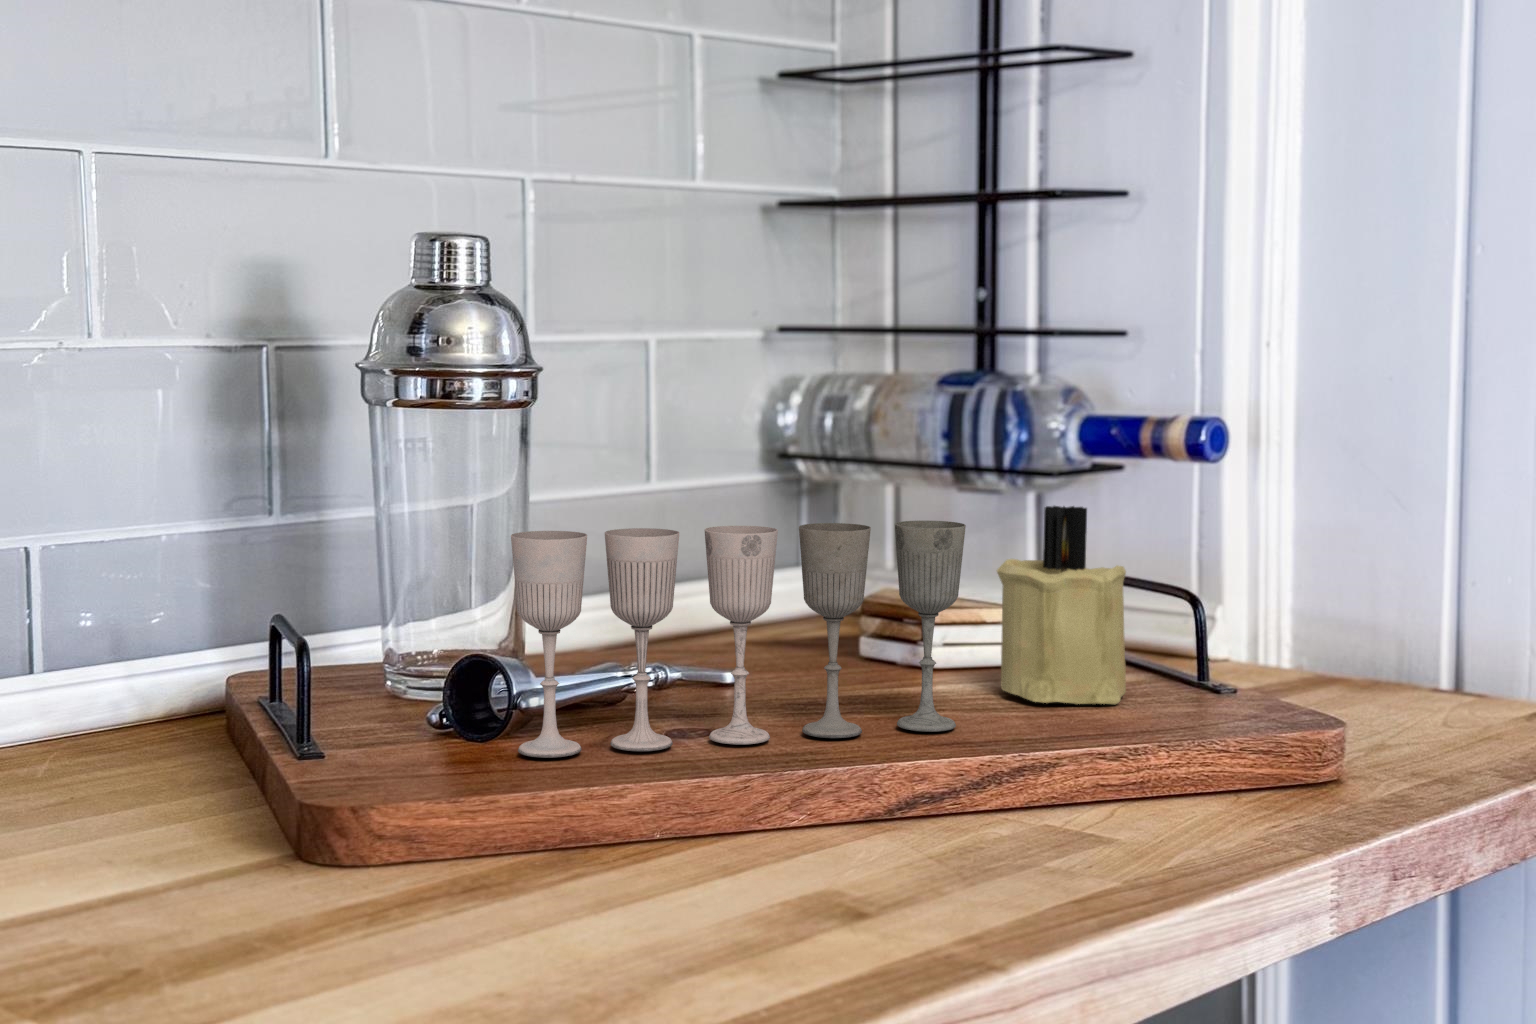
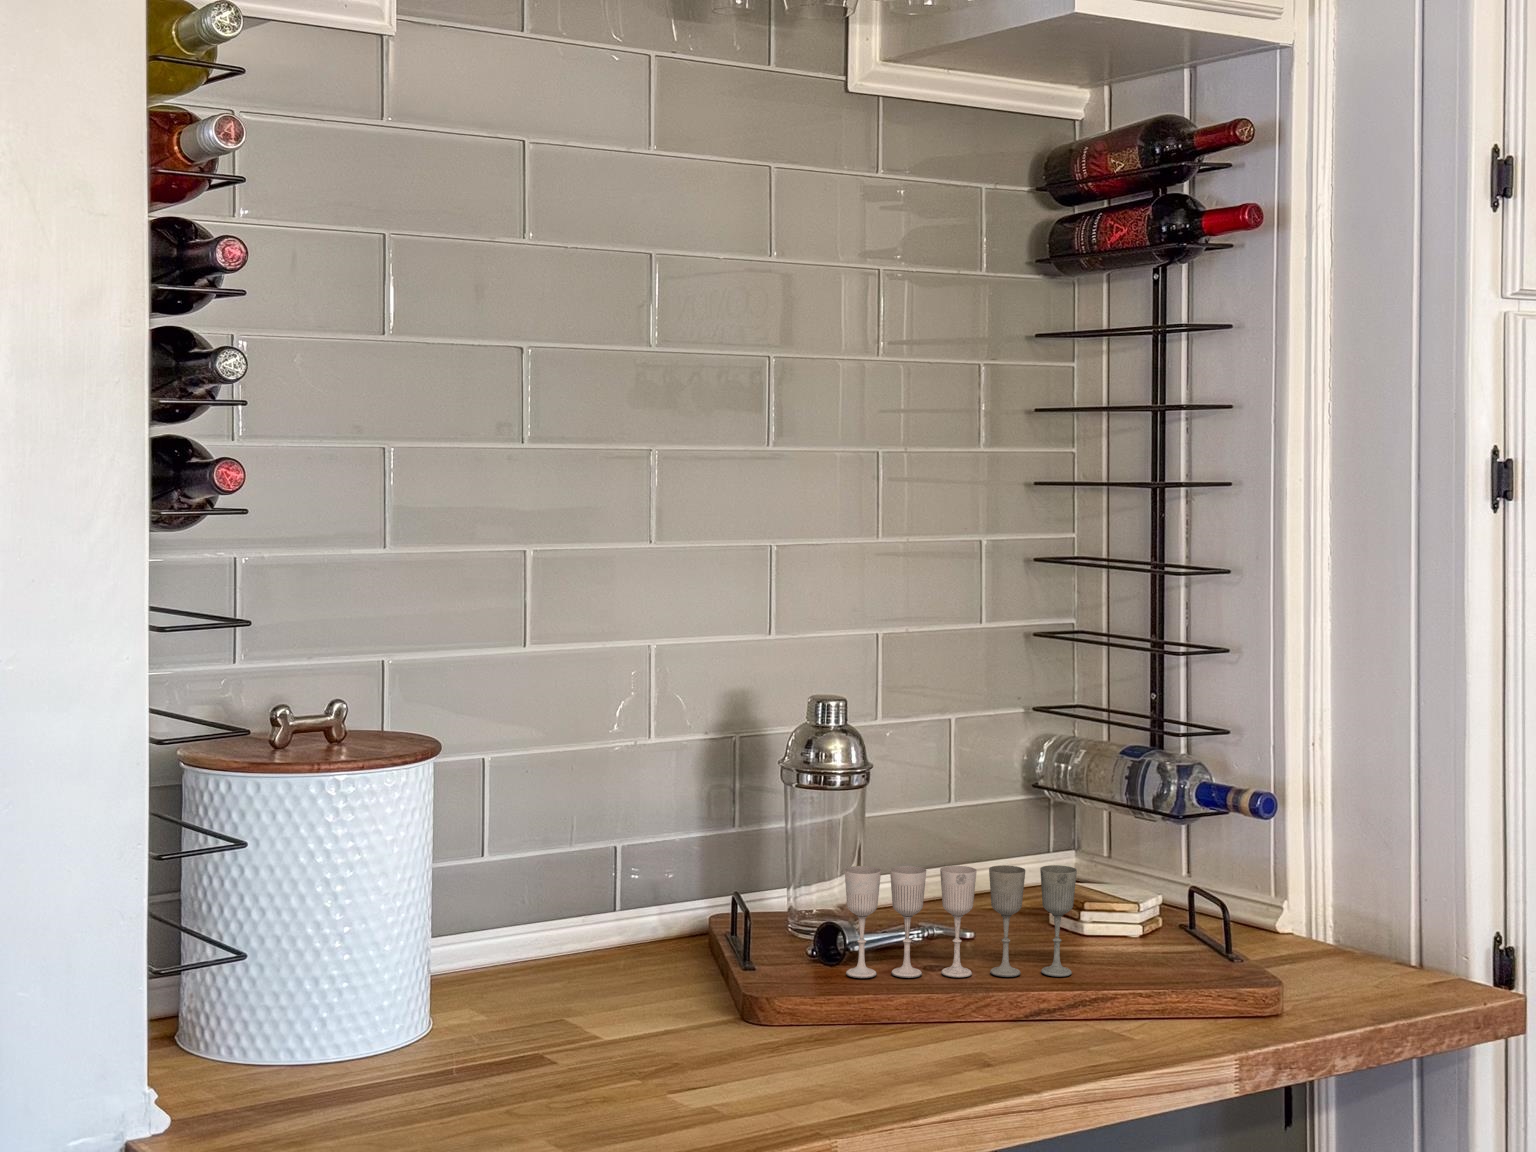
candle: present [997,506,1126,704] -> none [1111,853,1187,966]

